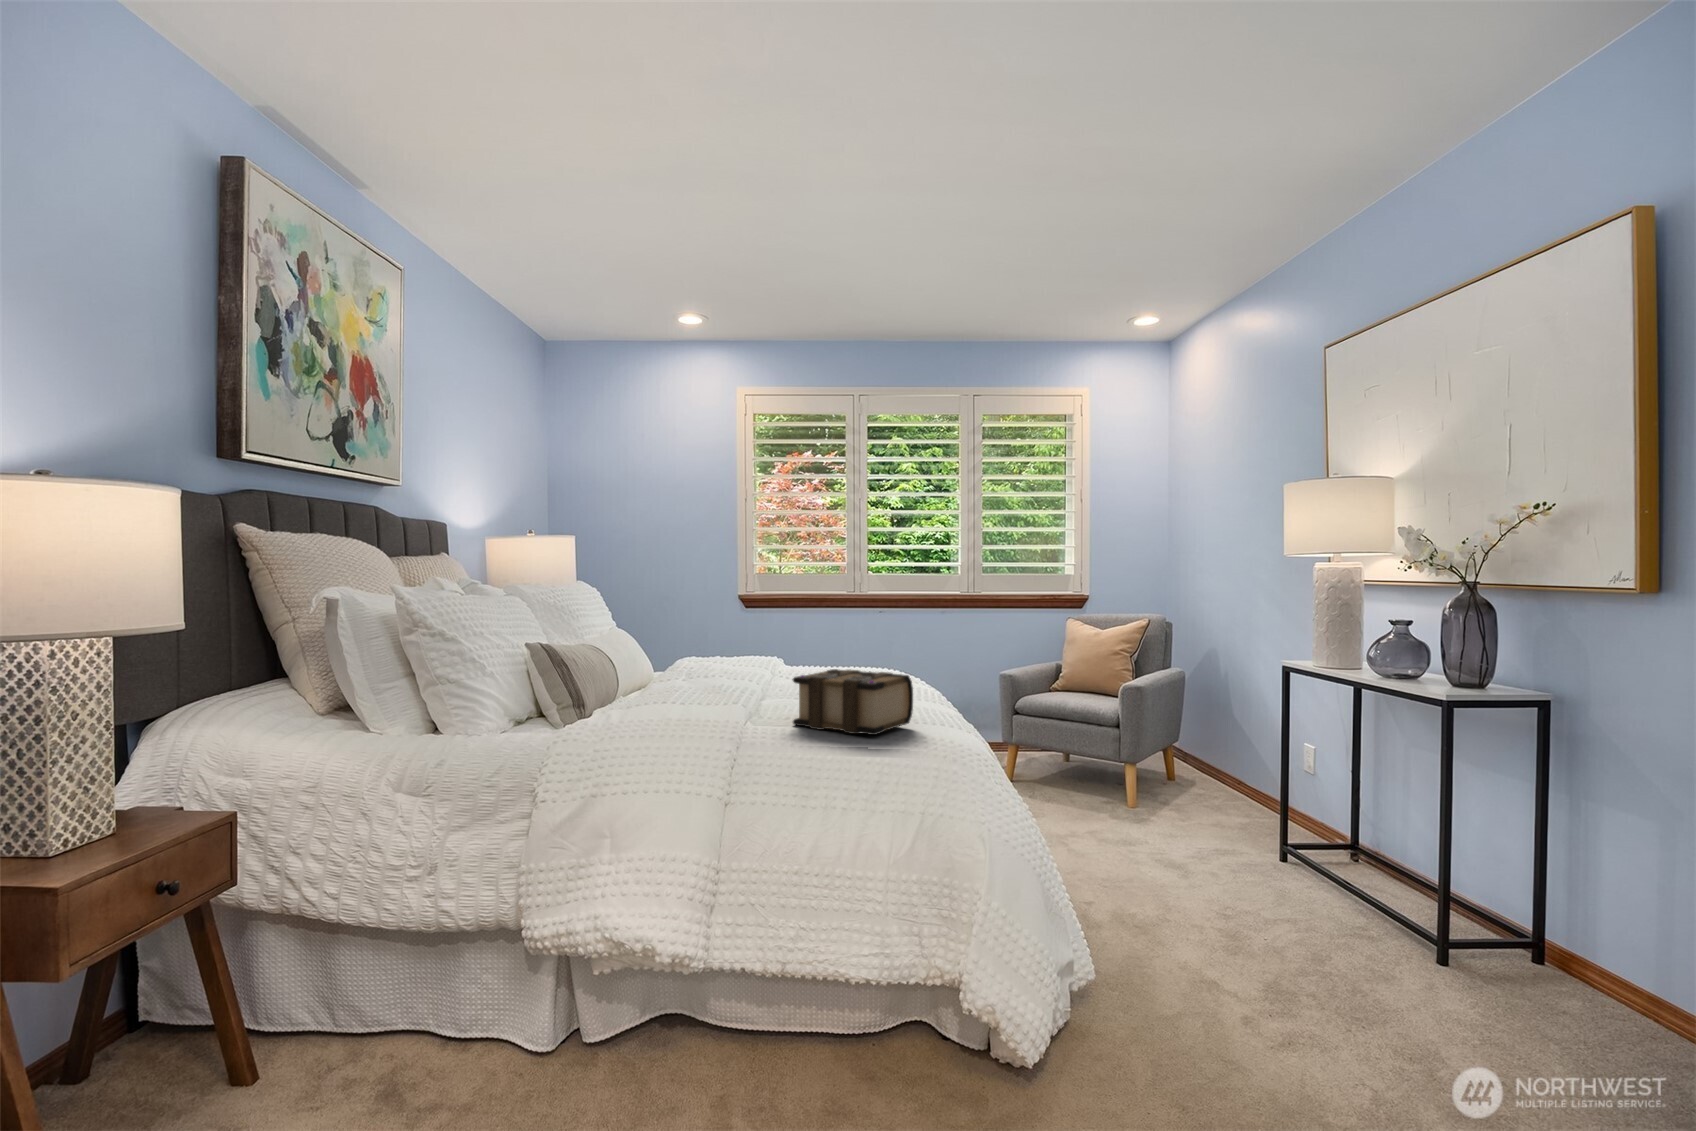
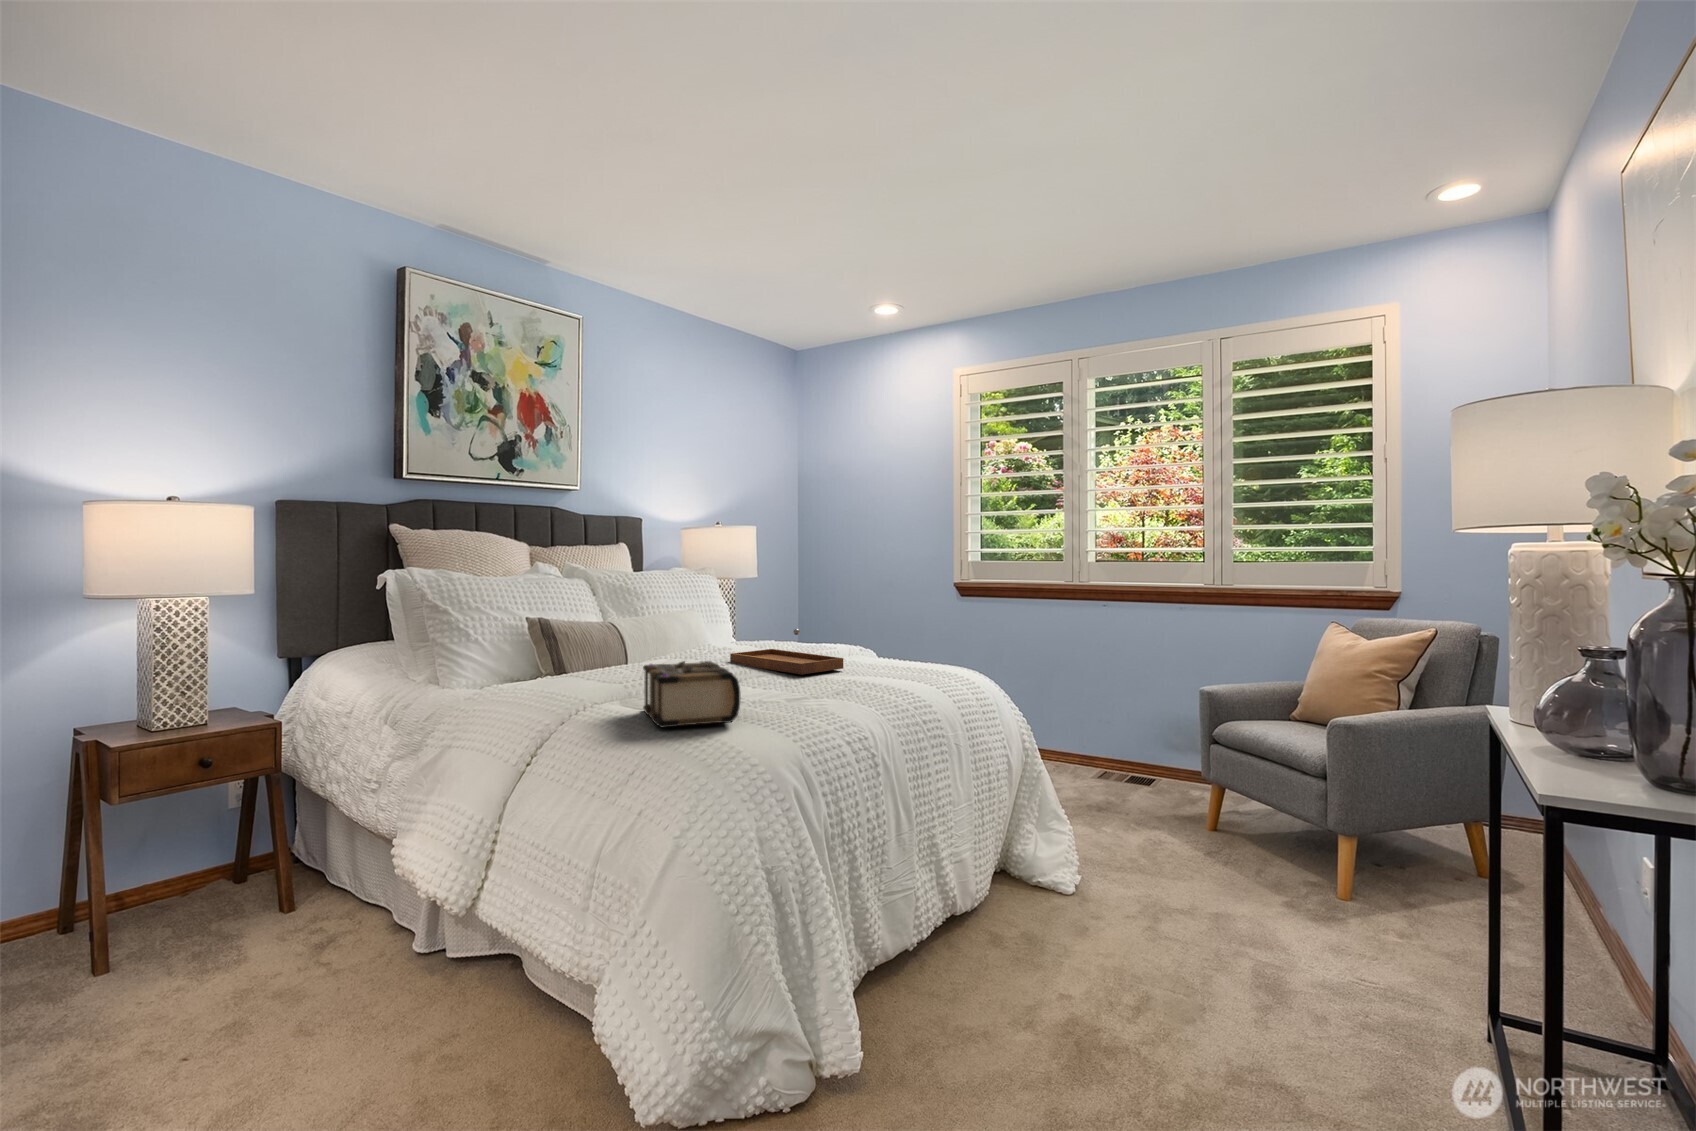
tray: none [697,639,818,682] -> present [730,629,843,674]

